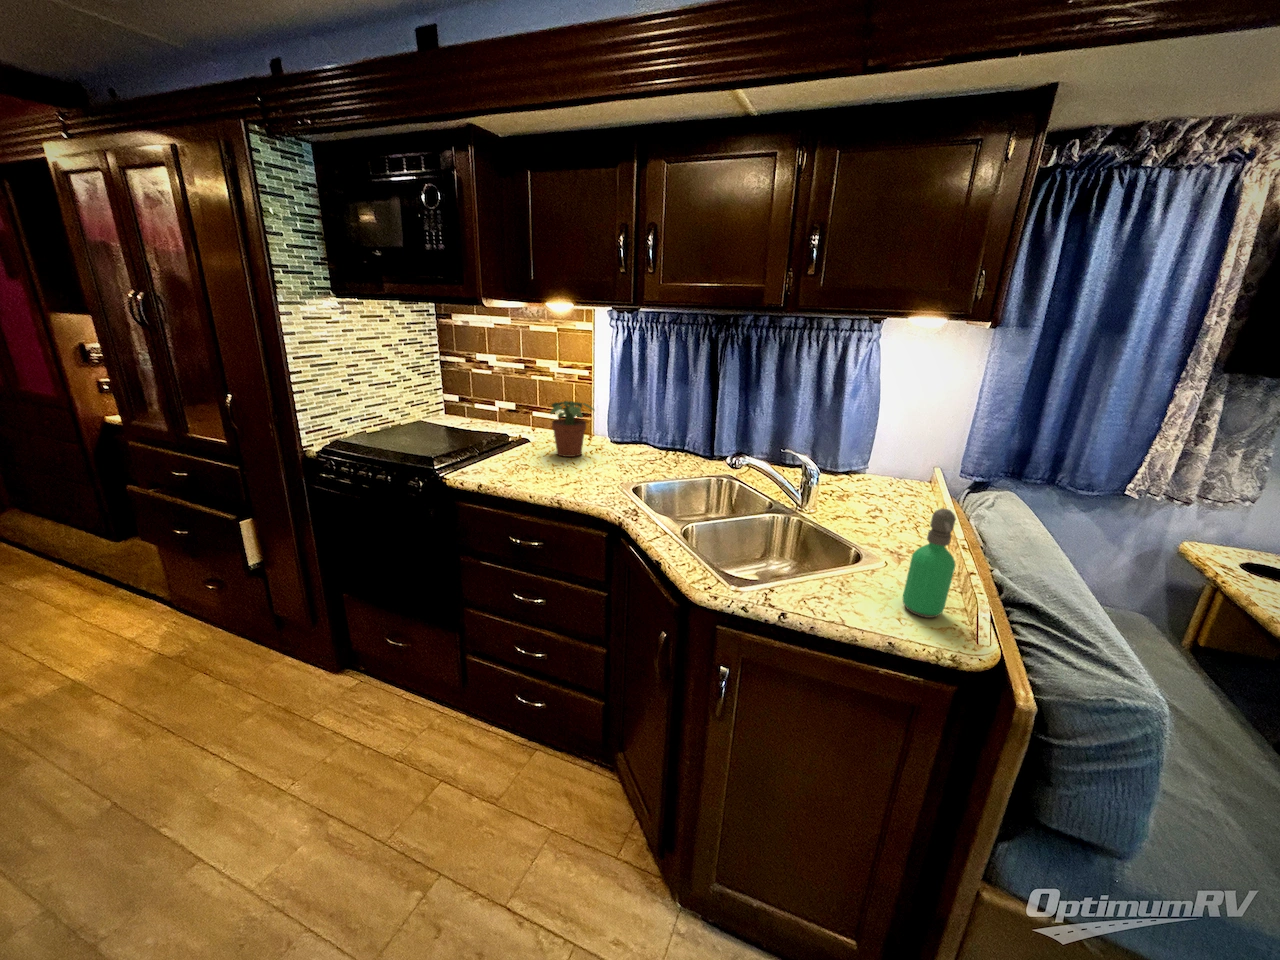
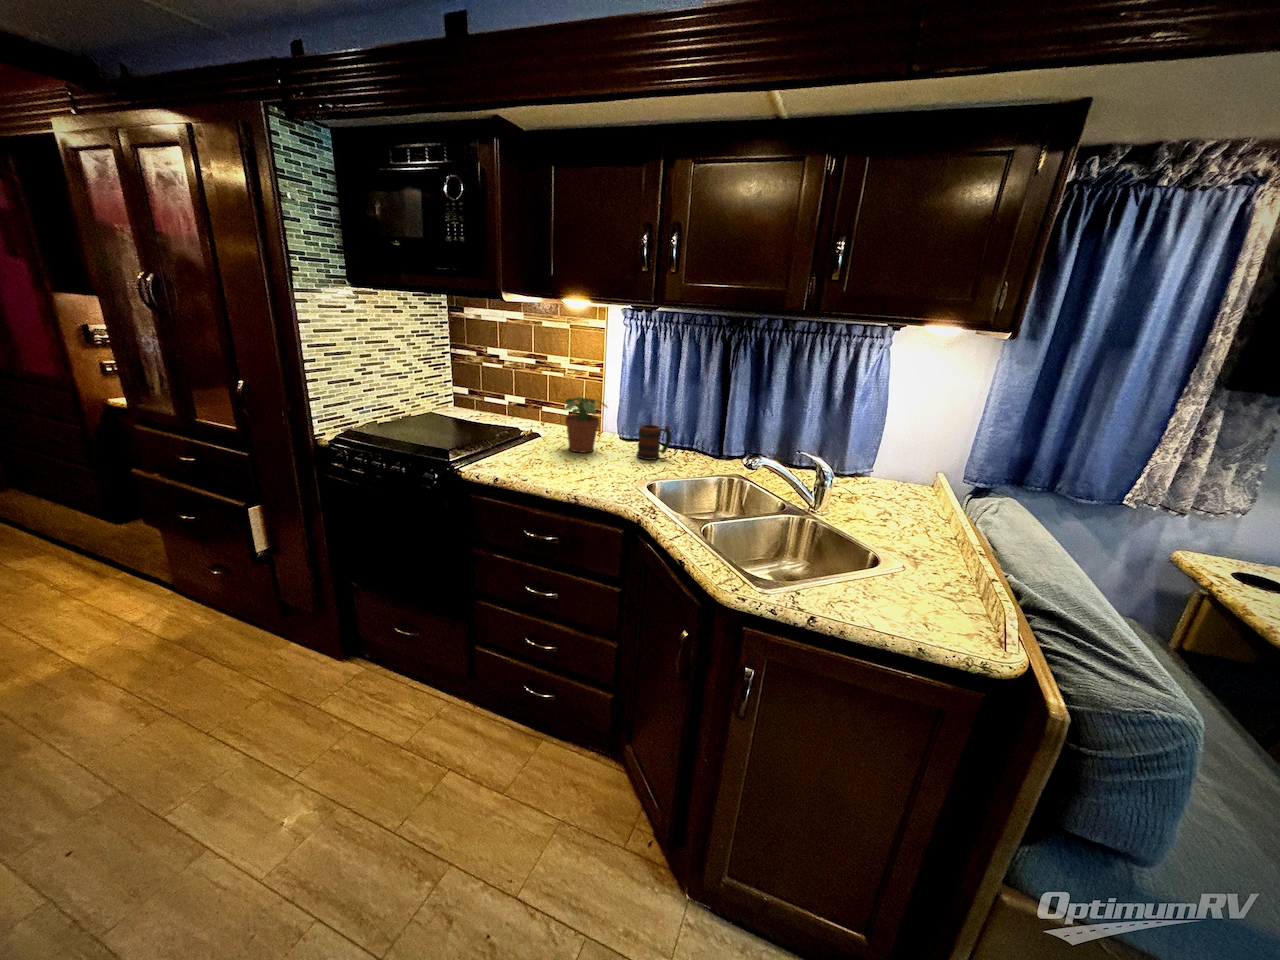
mug: none [625,426,660,462] -> present [637,425,671,460]
soap dispenser: present [903,509,956,618] -> none [925,517,985,624]

